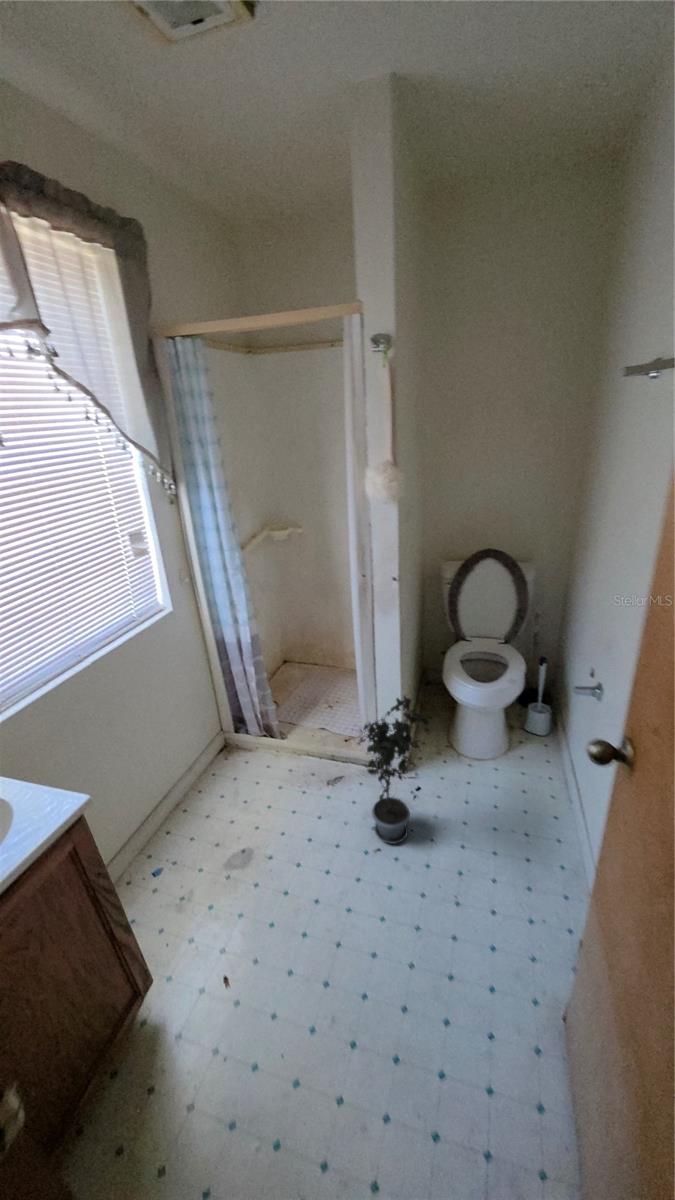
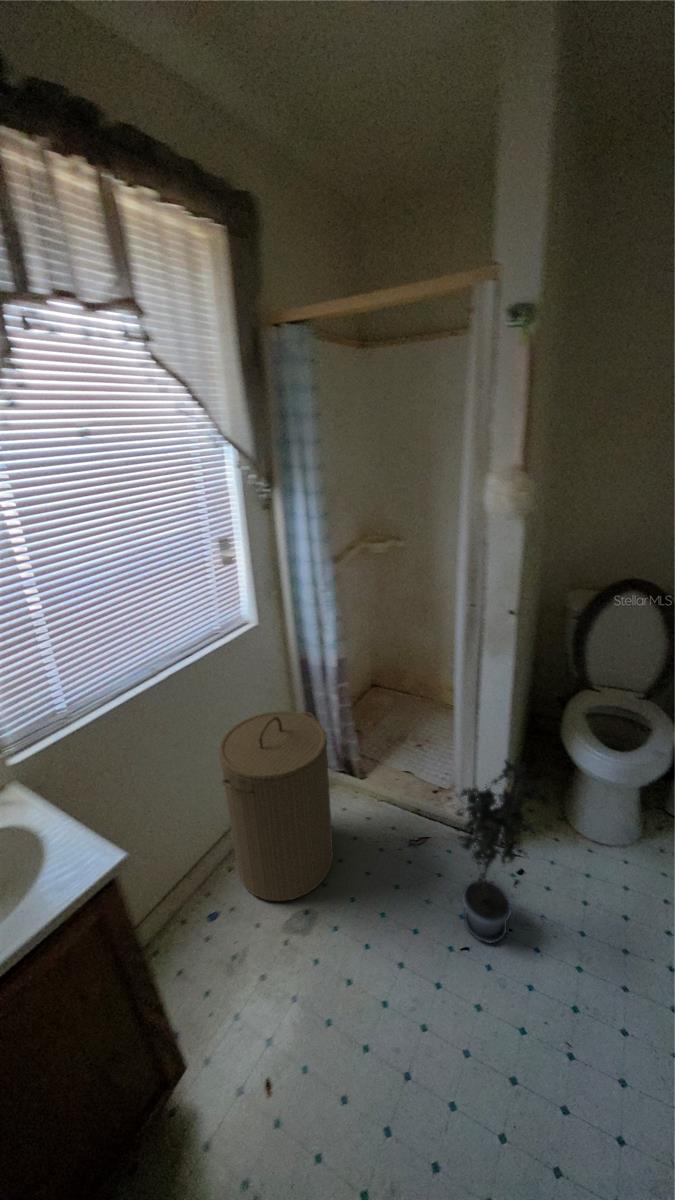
laundry hamper: none [151,684,263,849] -> present [219,711,333,901]

